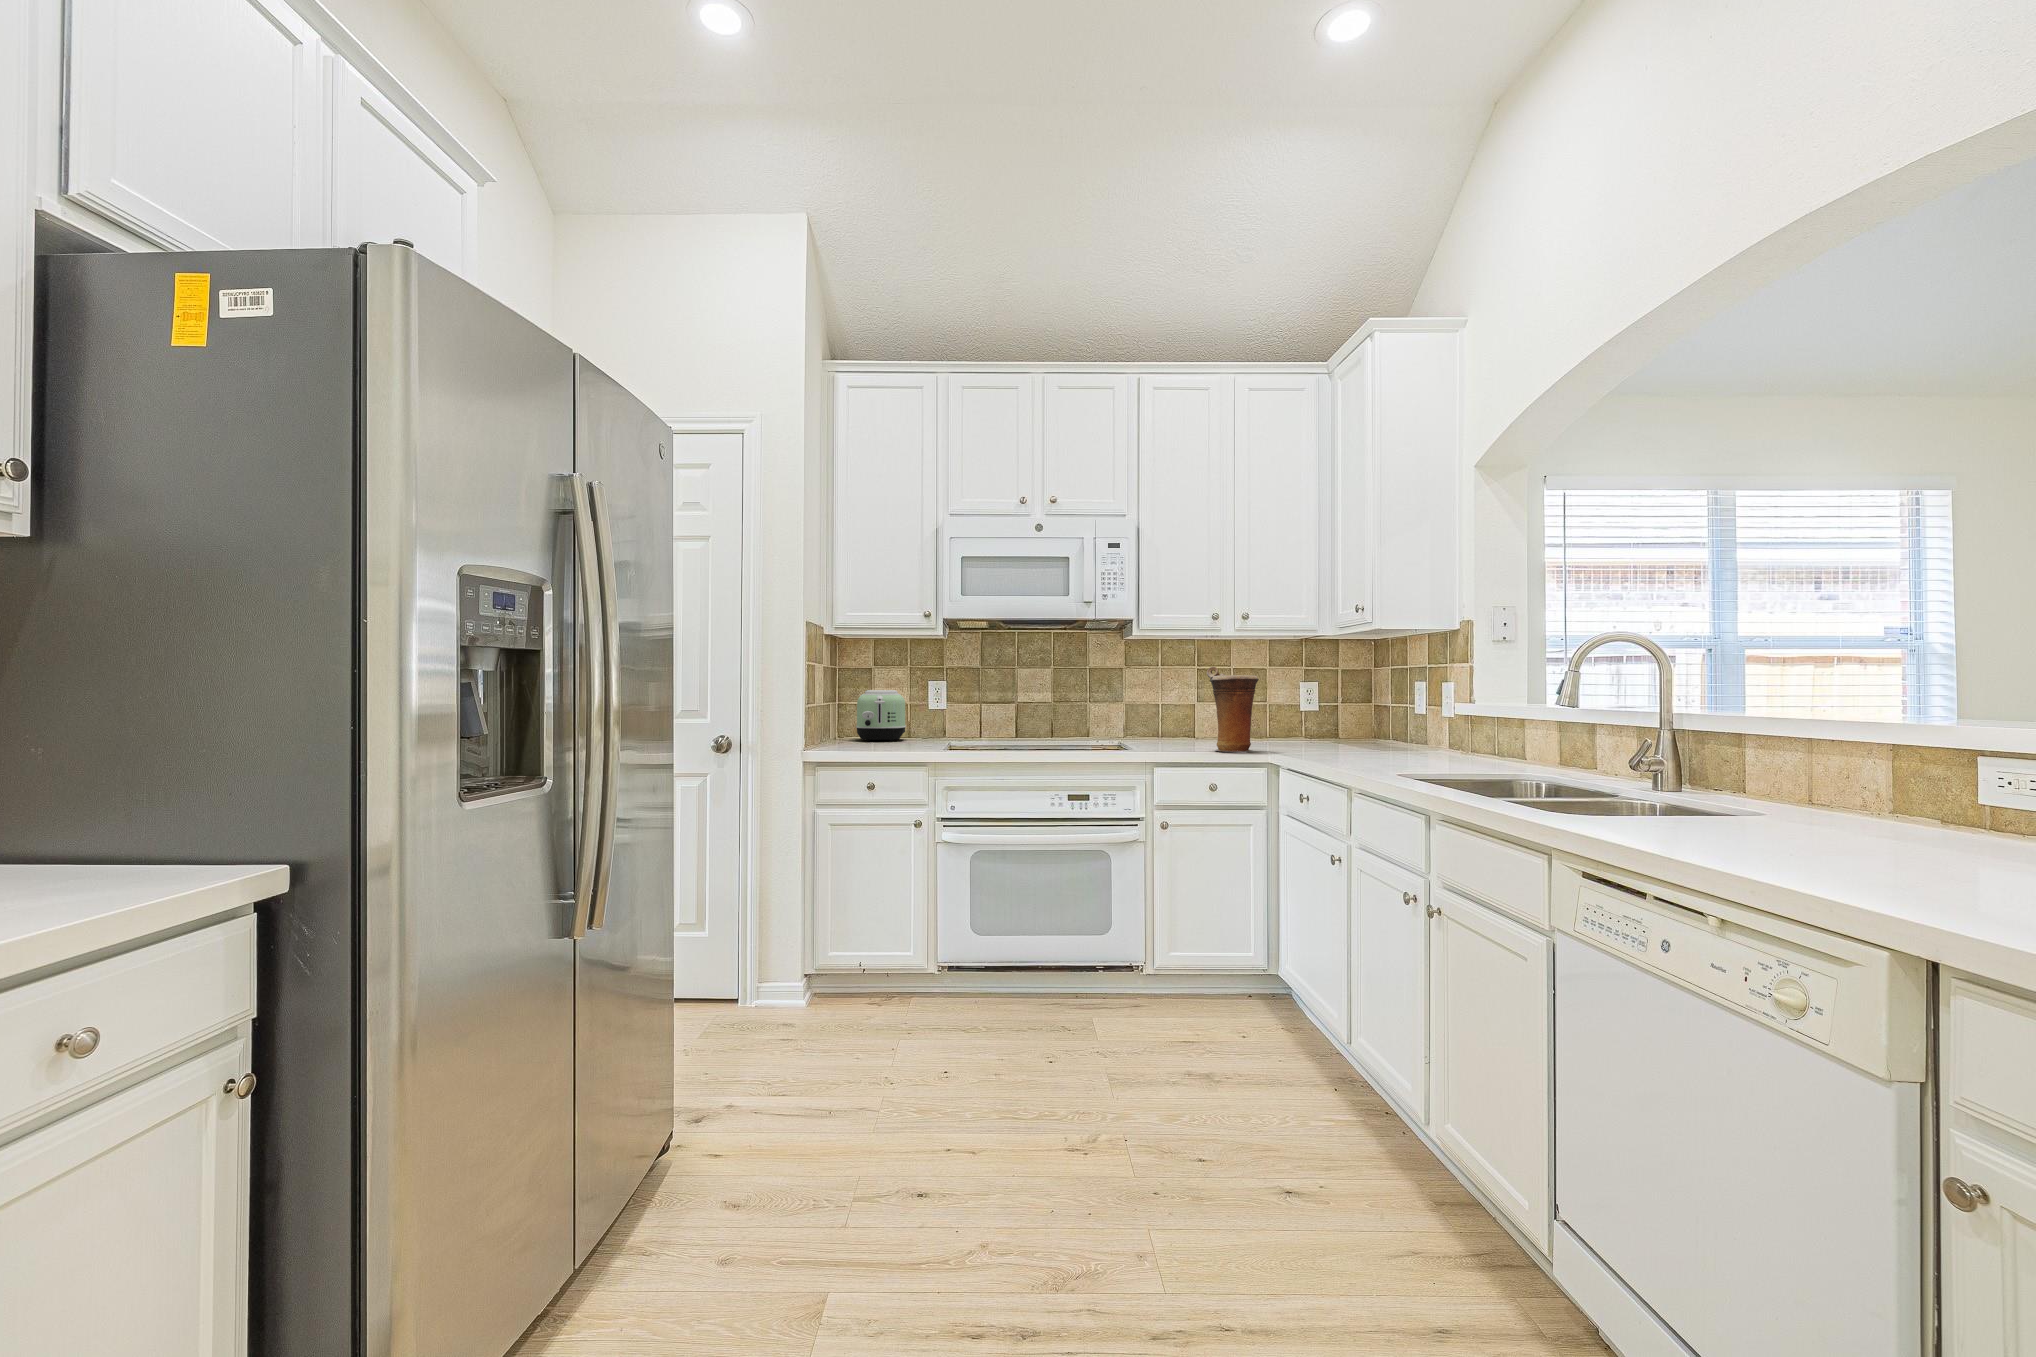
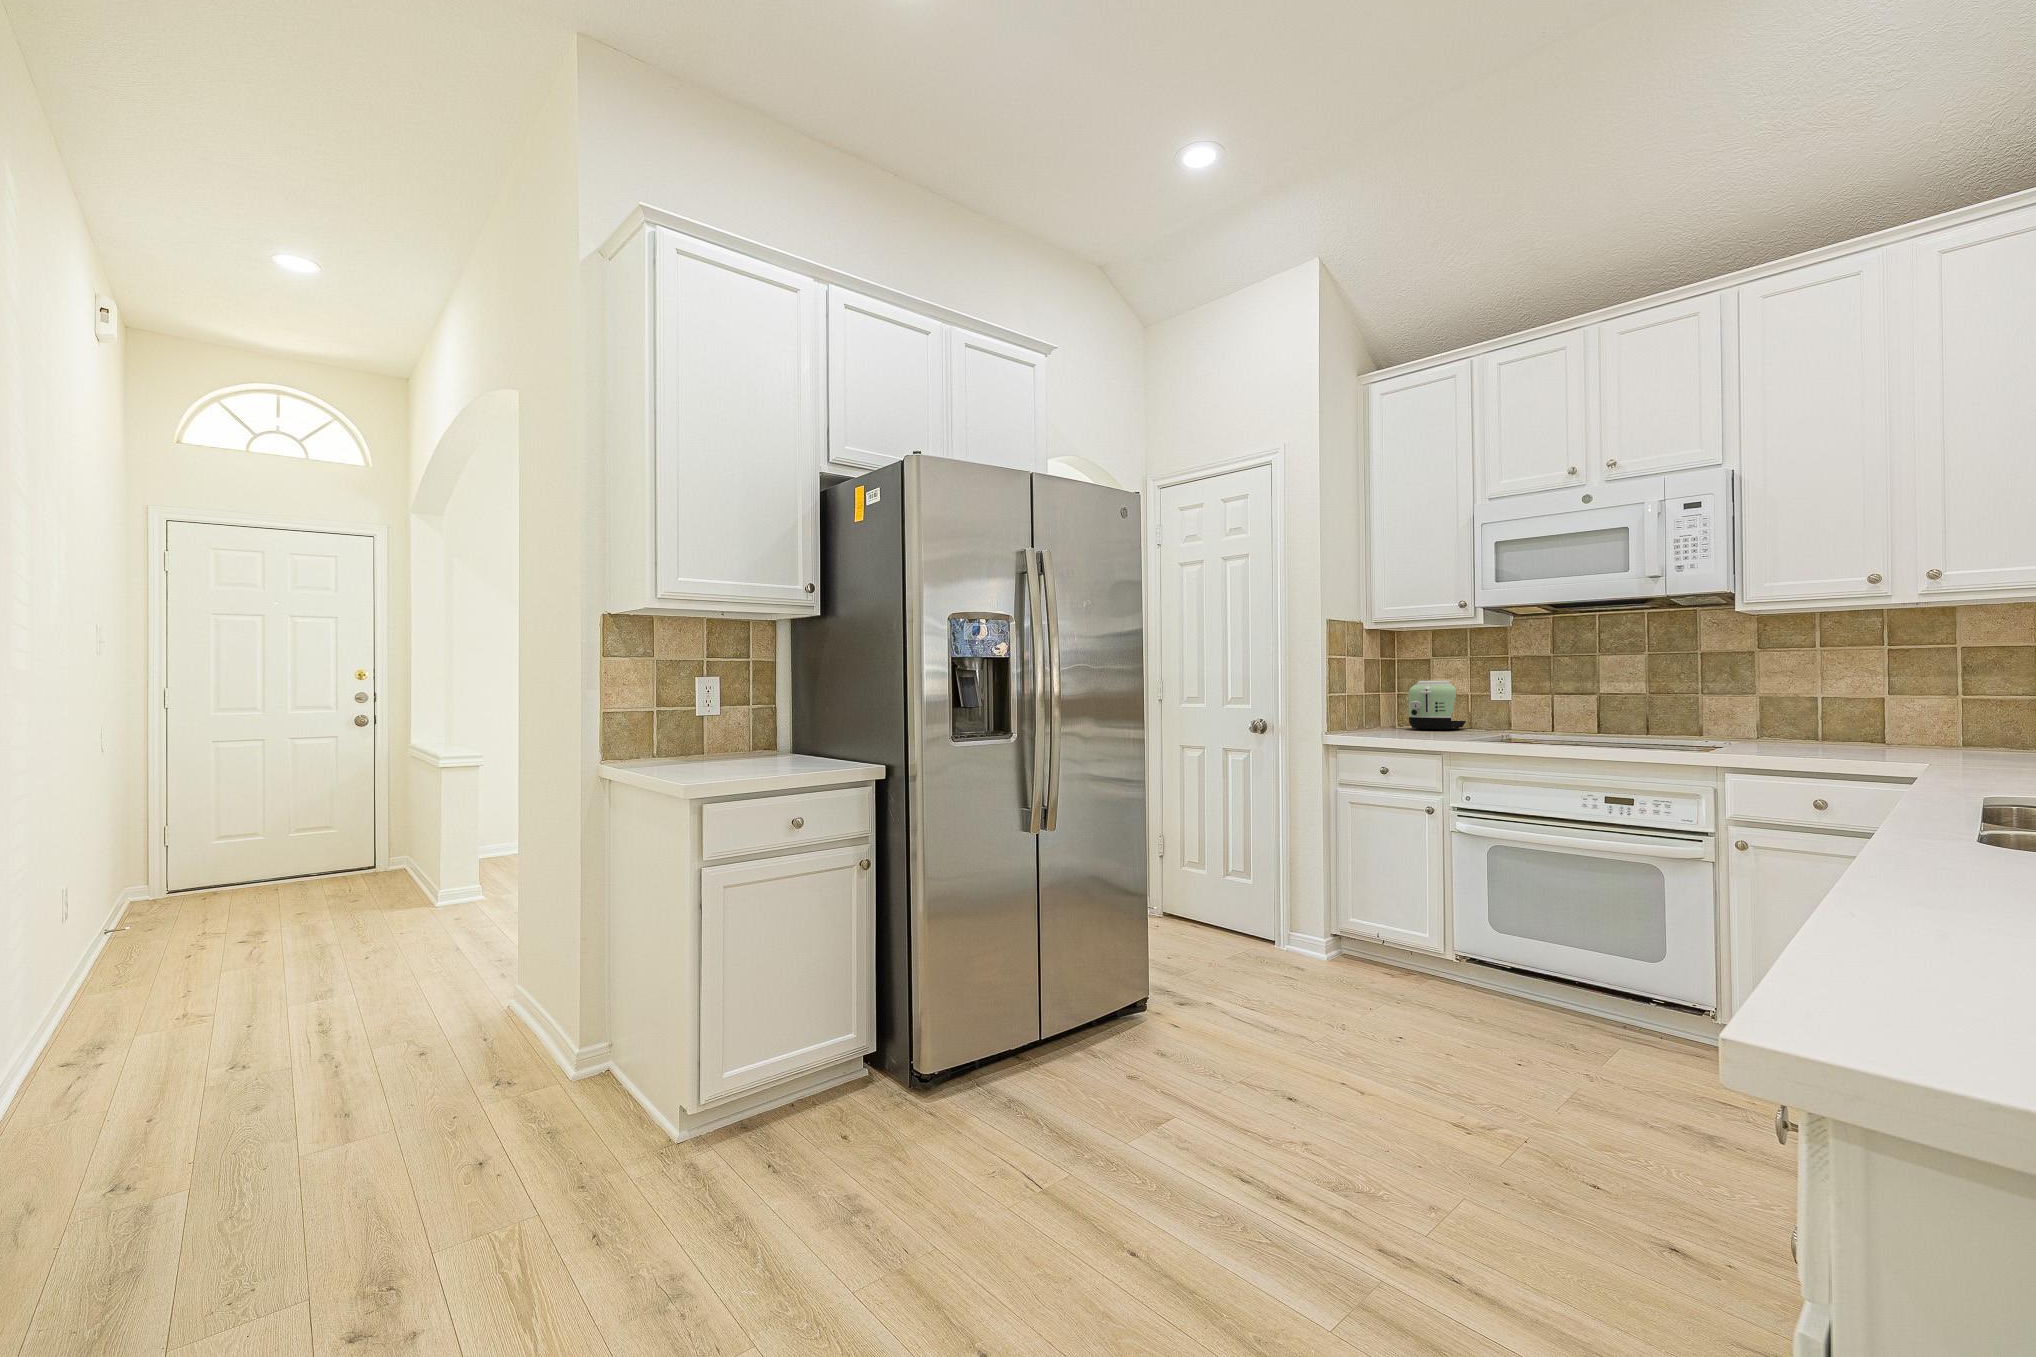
vase: present [1207,667,1259,751] -> none [1820,642,1911,759]

